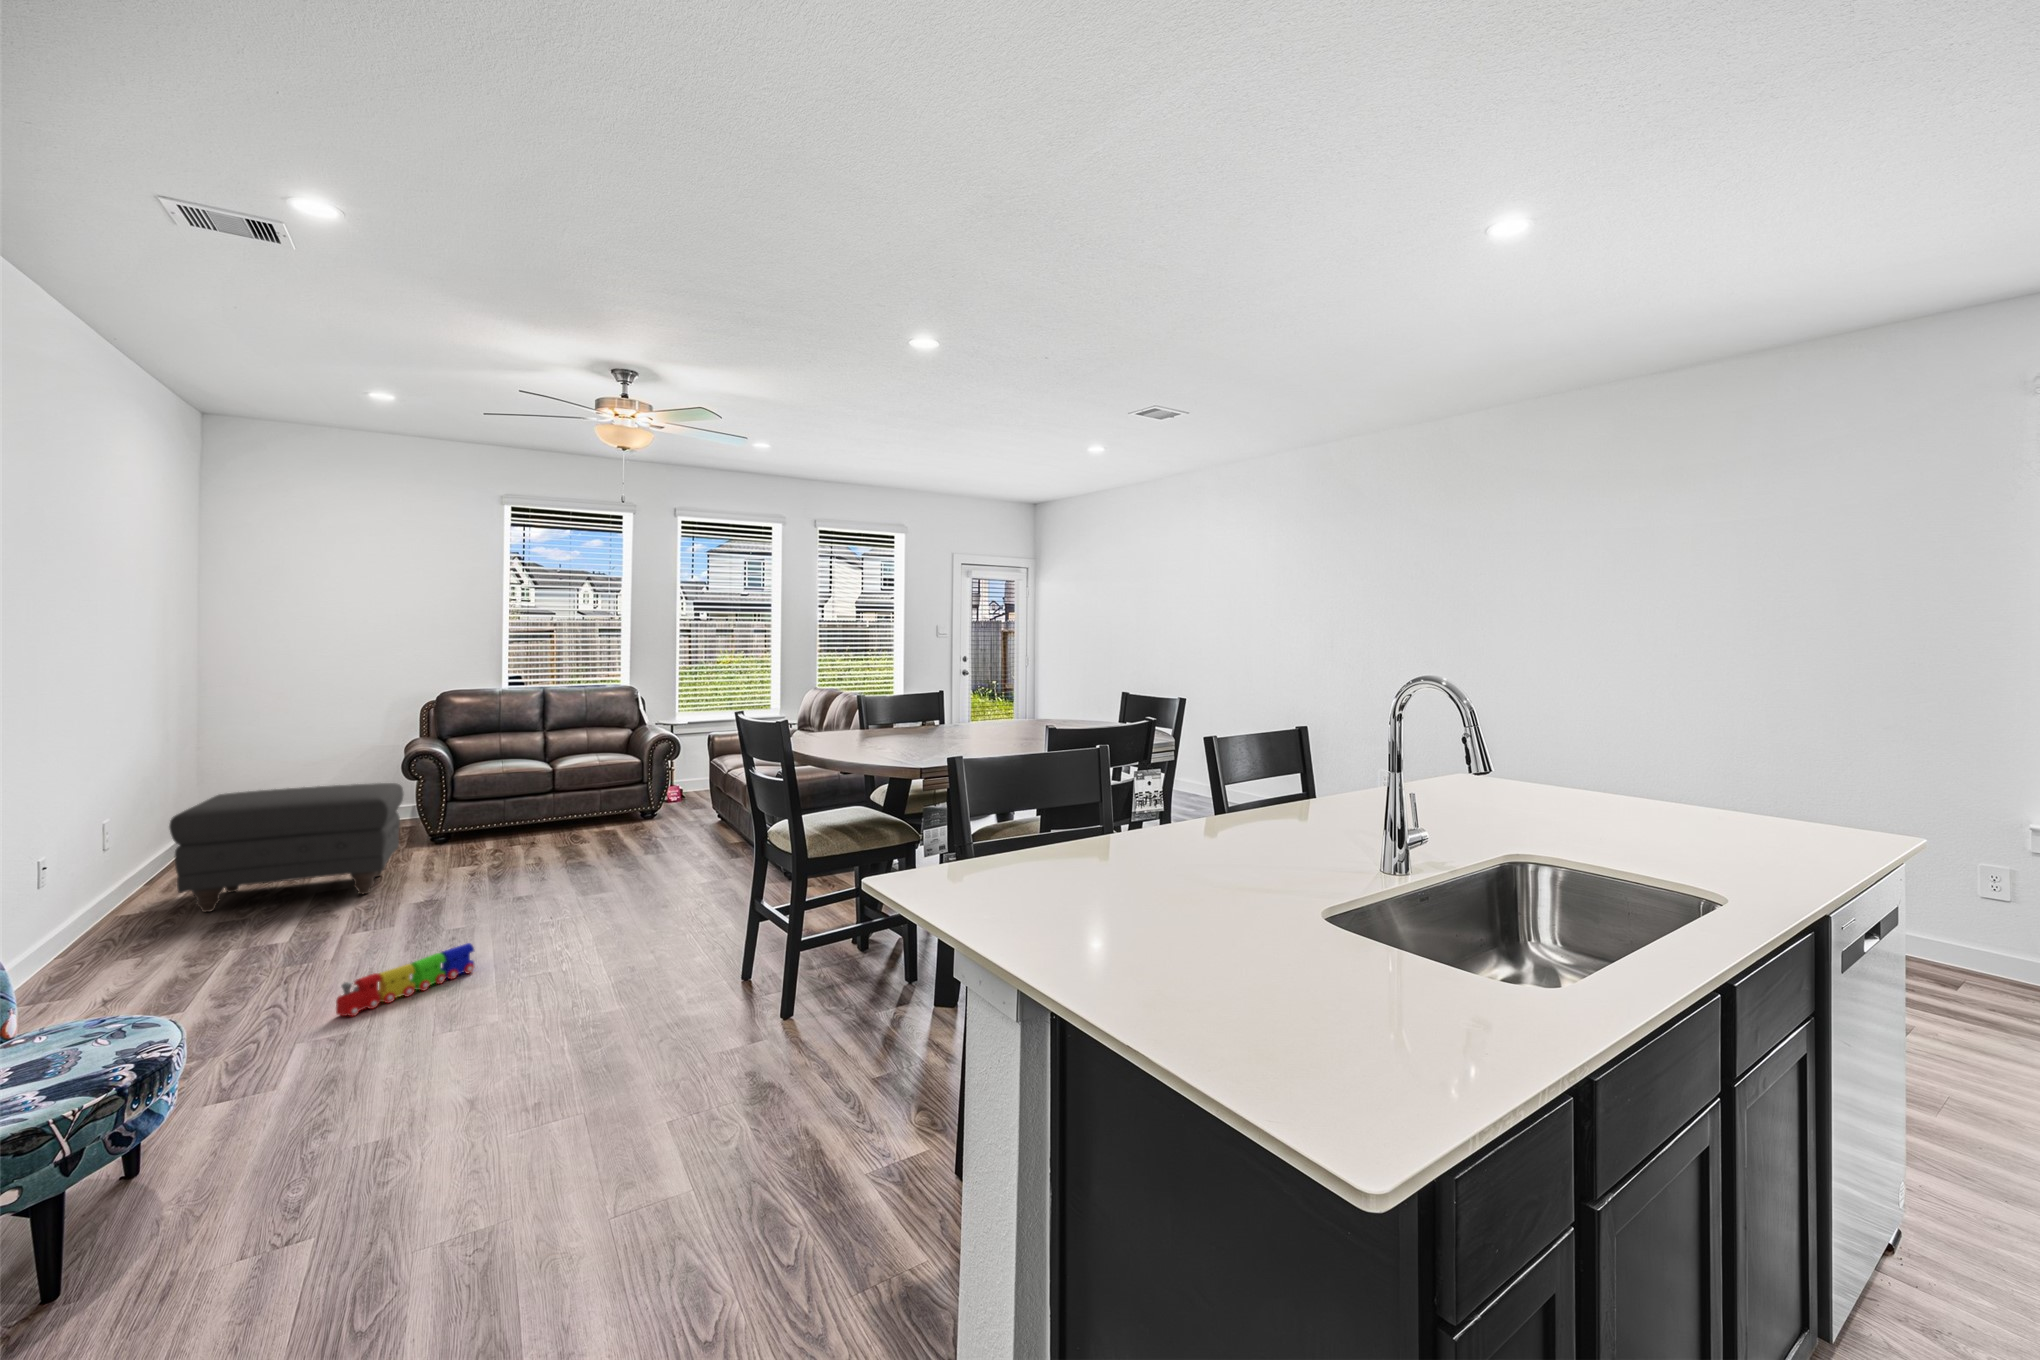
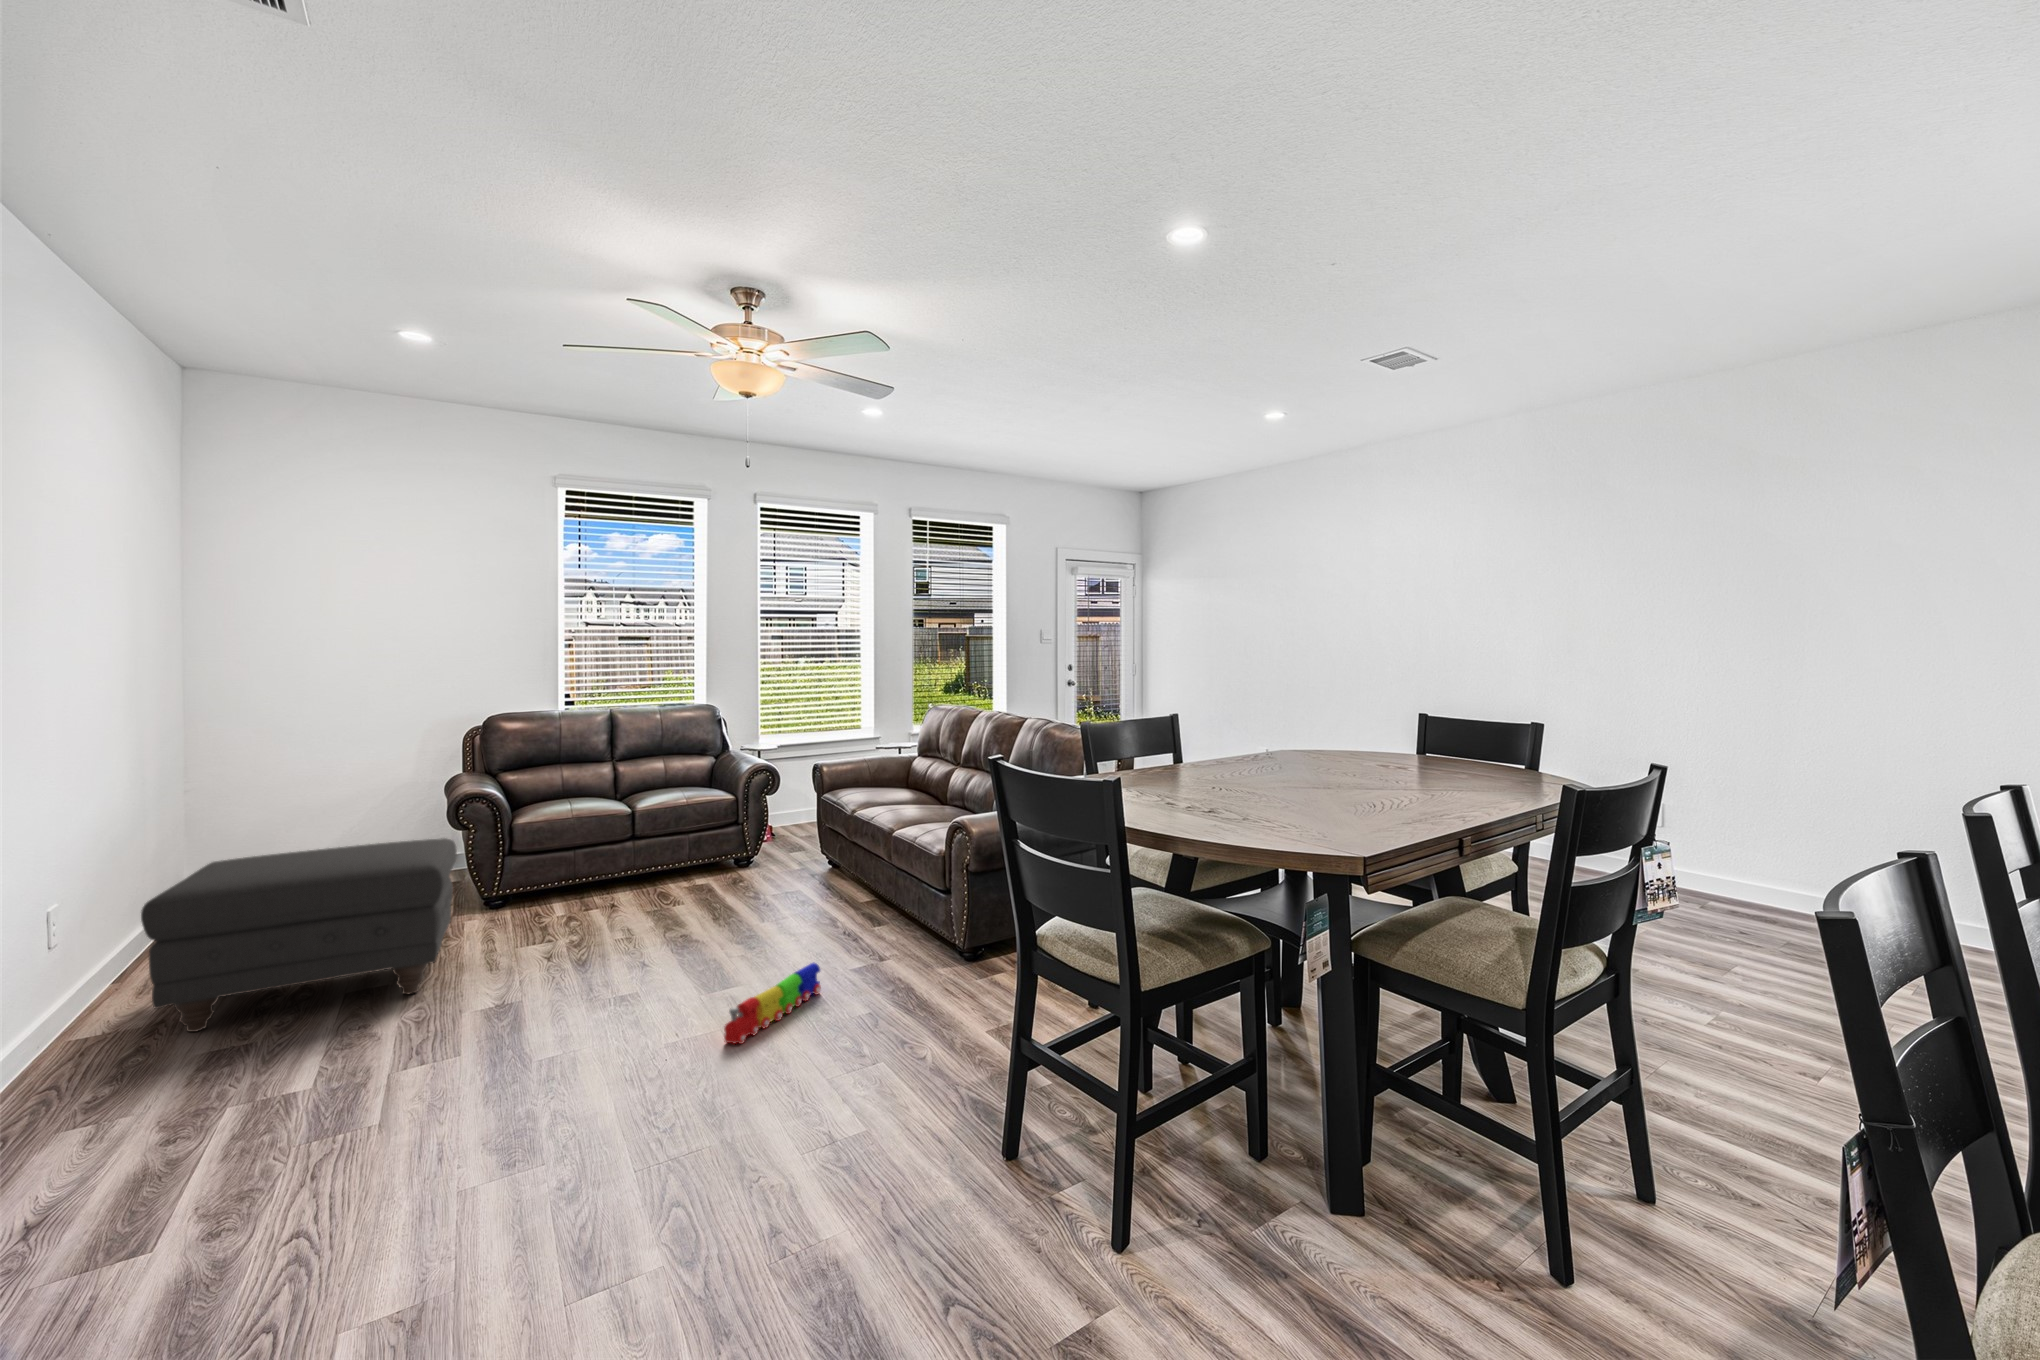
toy train: present [336,943,474,1016] -> present [724,963,821,1044]

